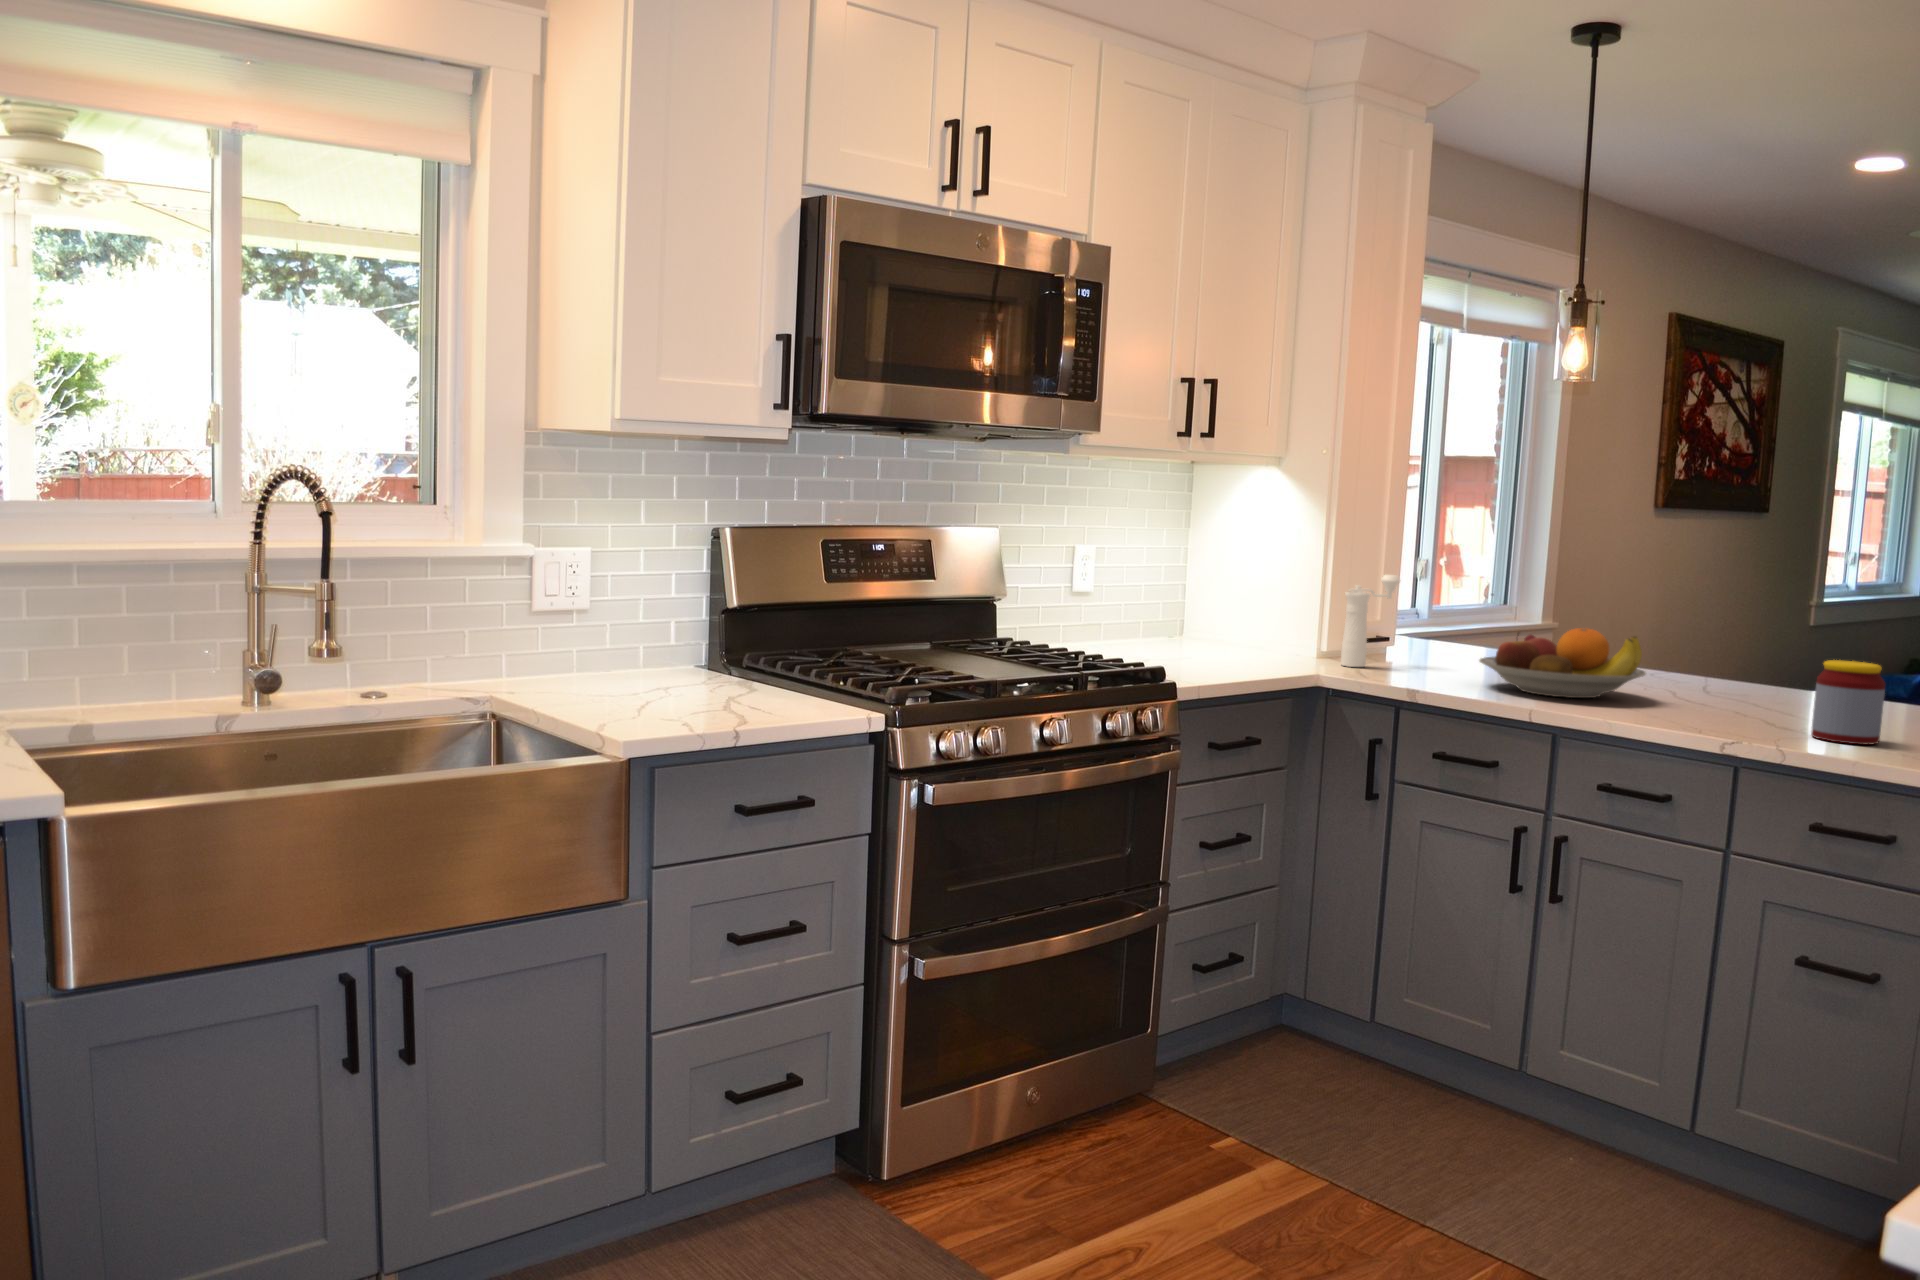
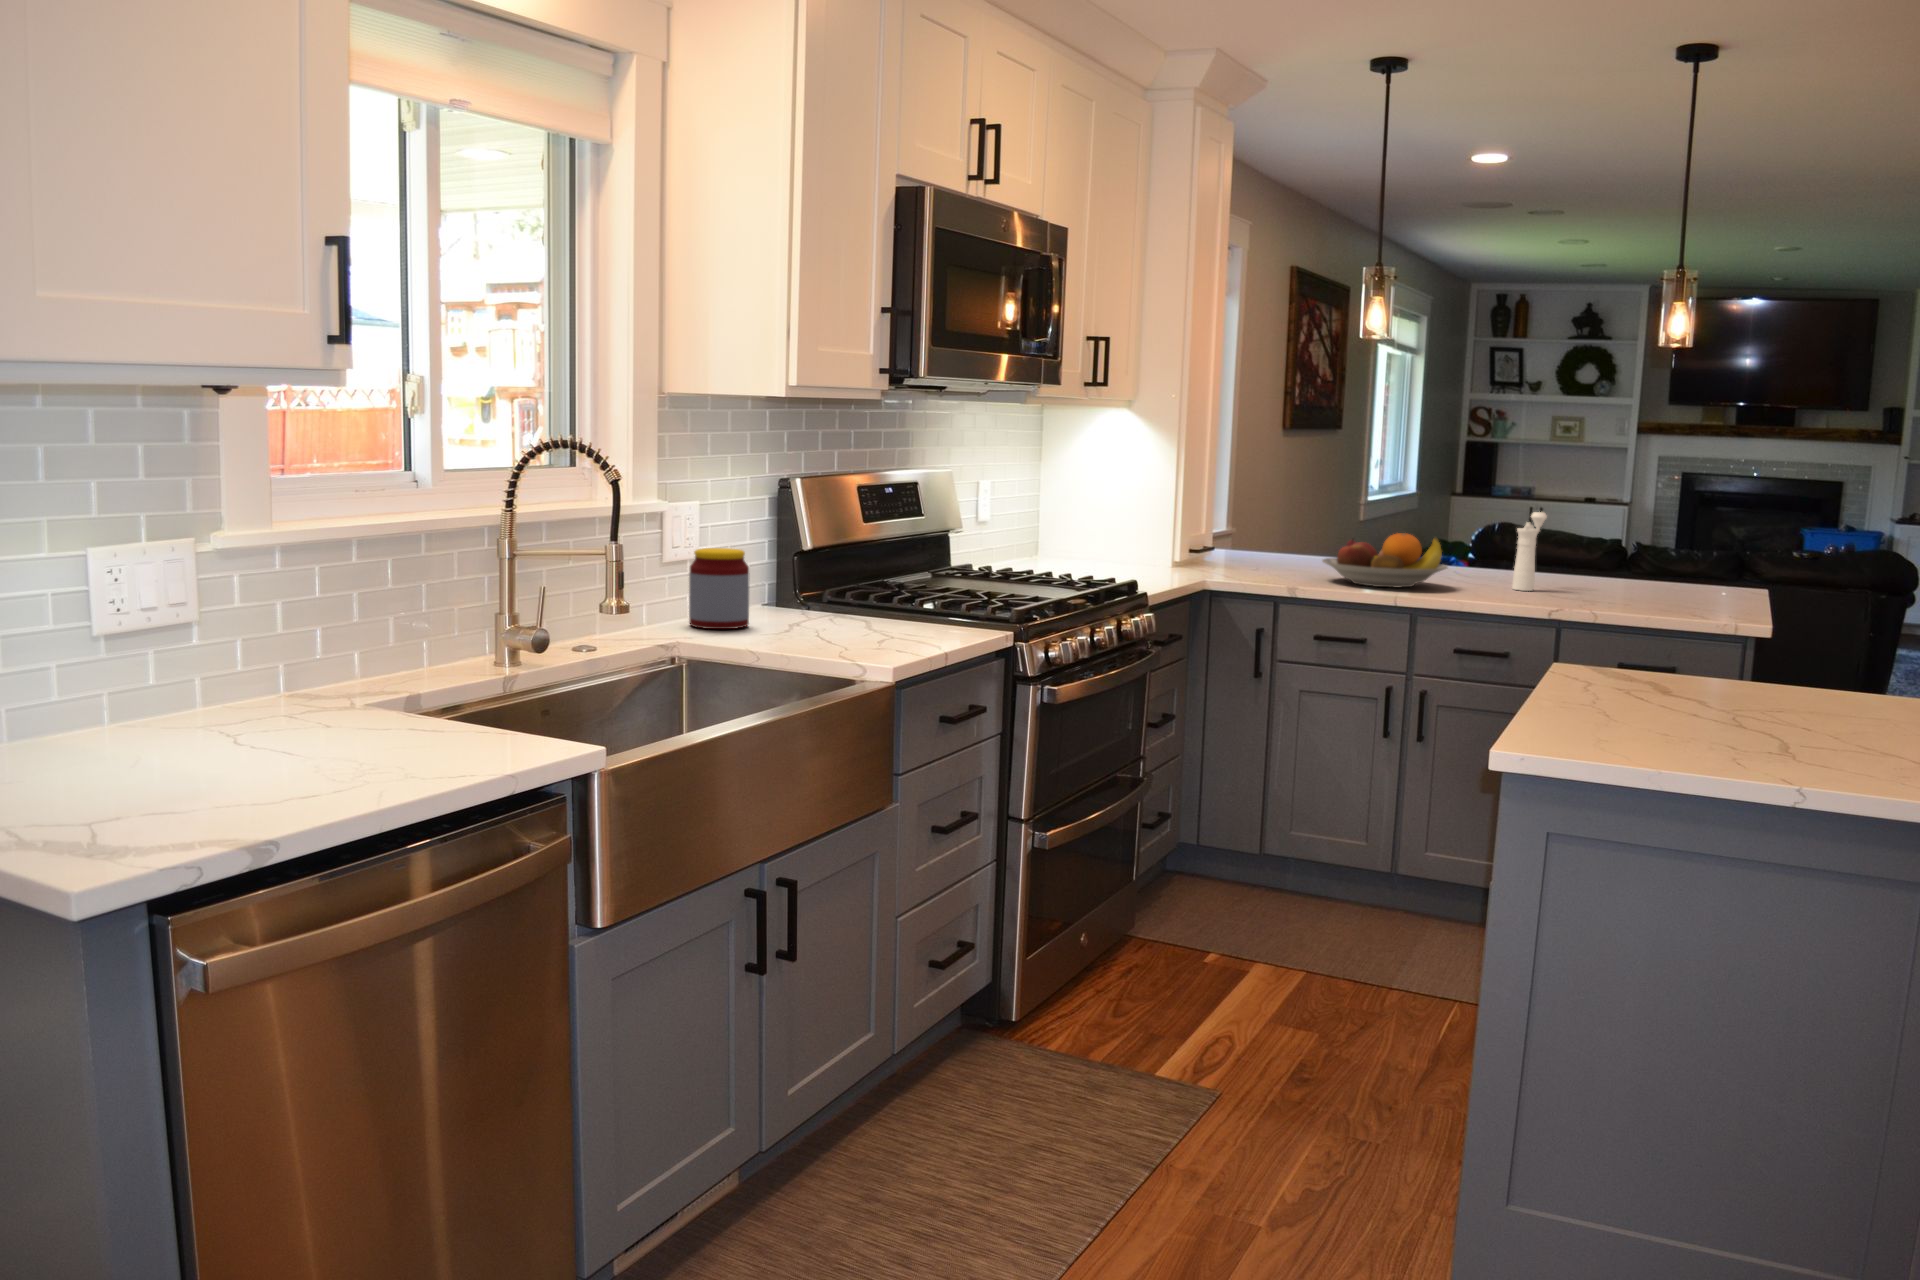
pepper mill: present [1341,575,1400,667] -> present [1512,512,1547,591]
jar: present [1811,660,1885,745] -> present [689,548,750,629]

